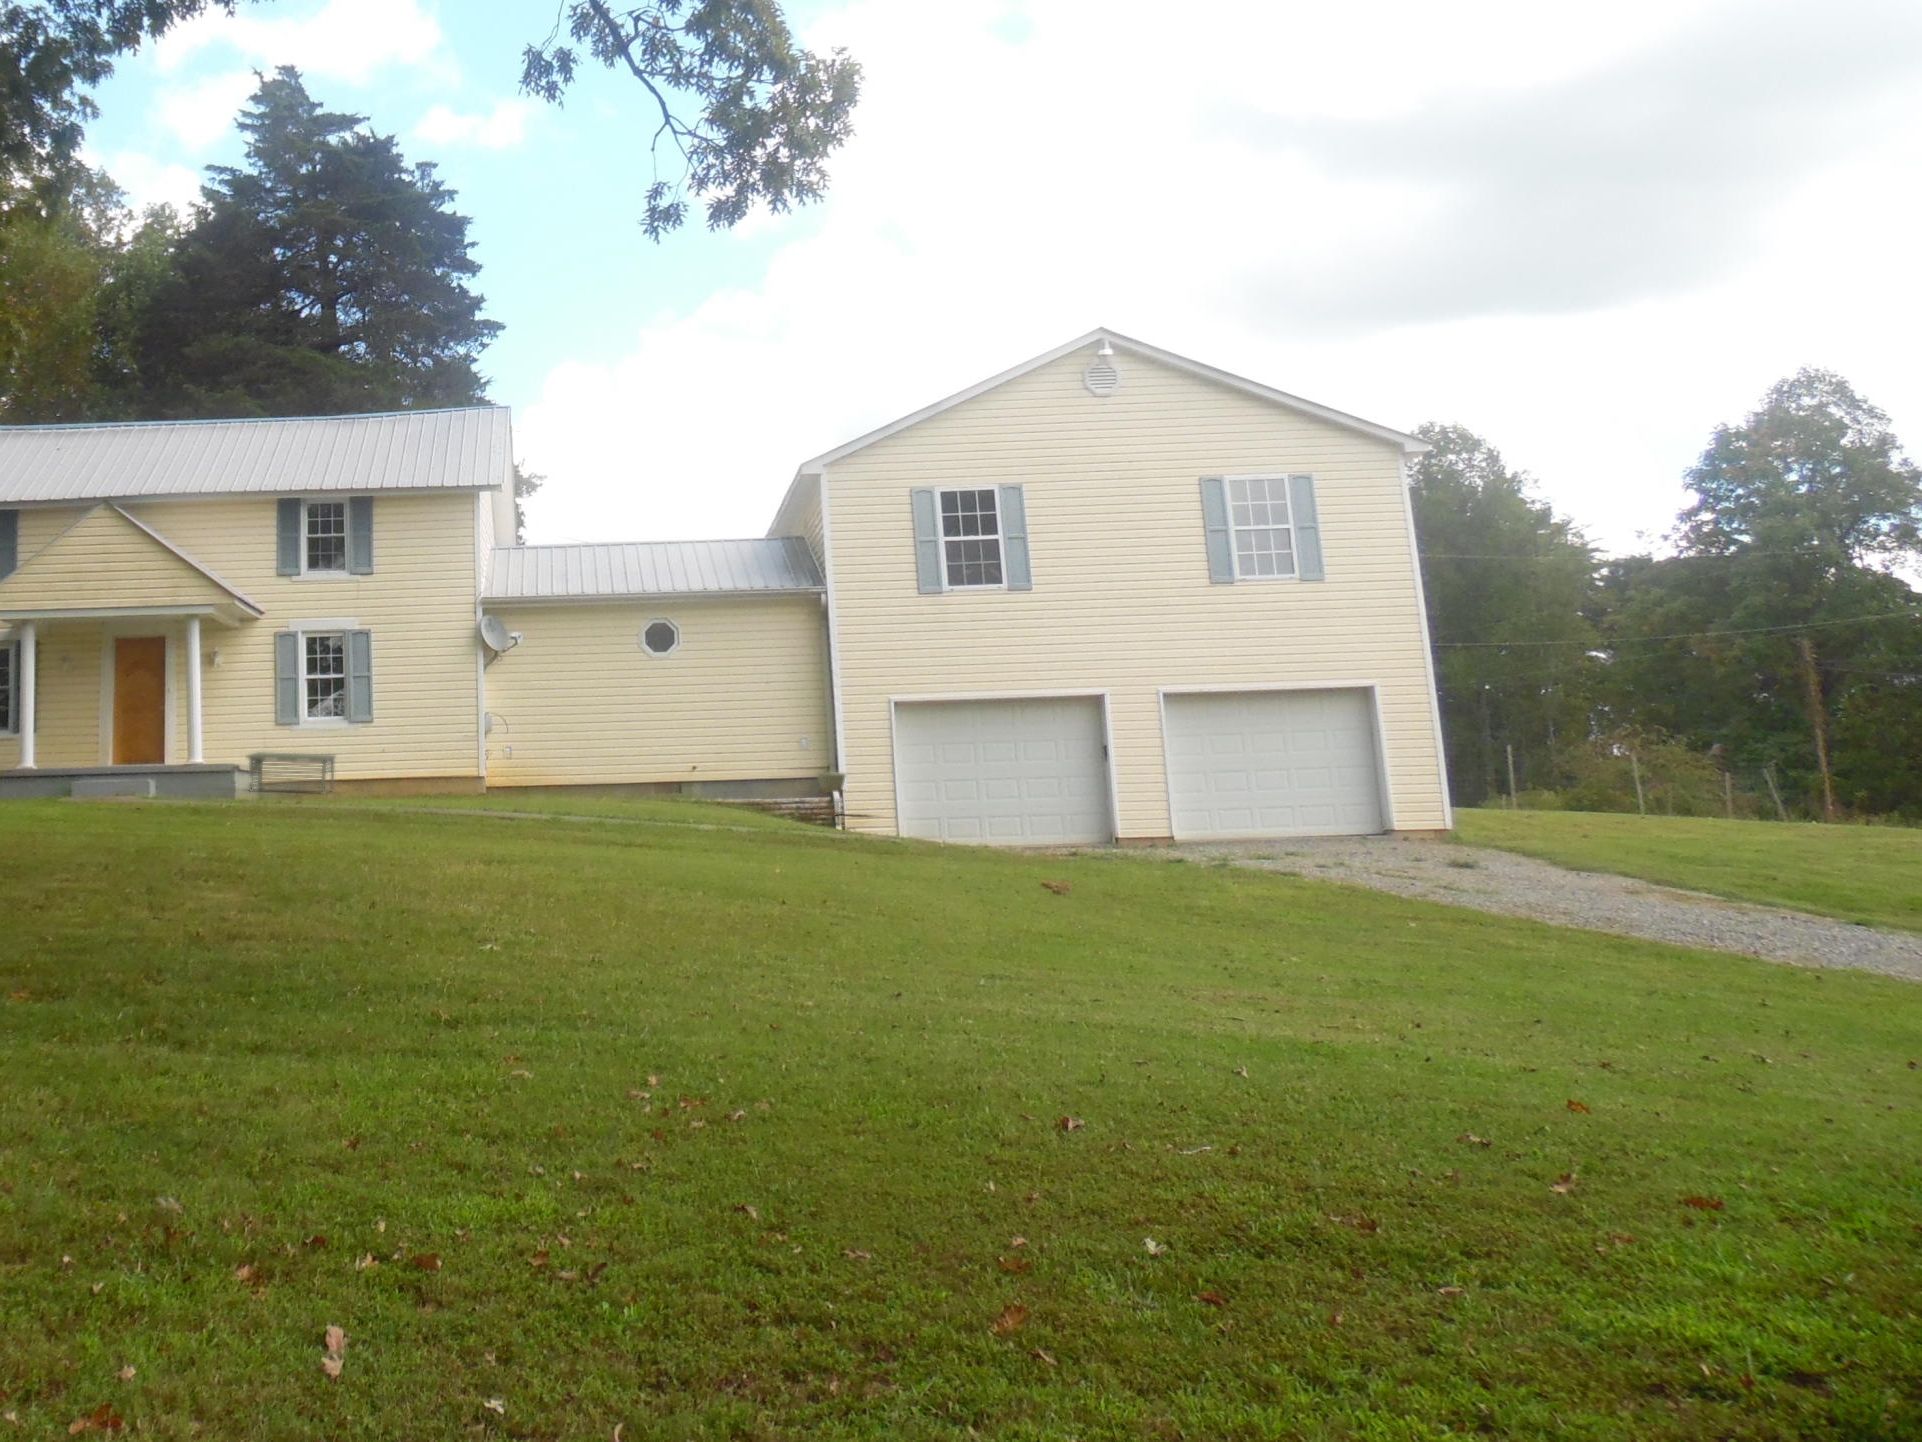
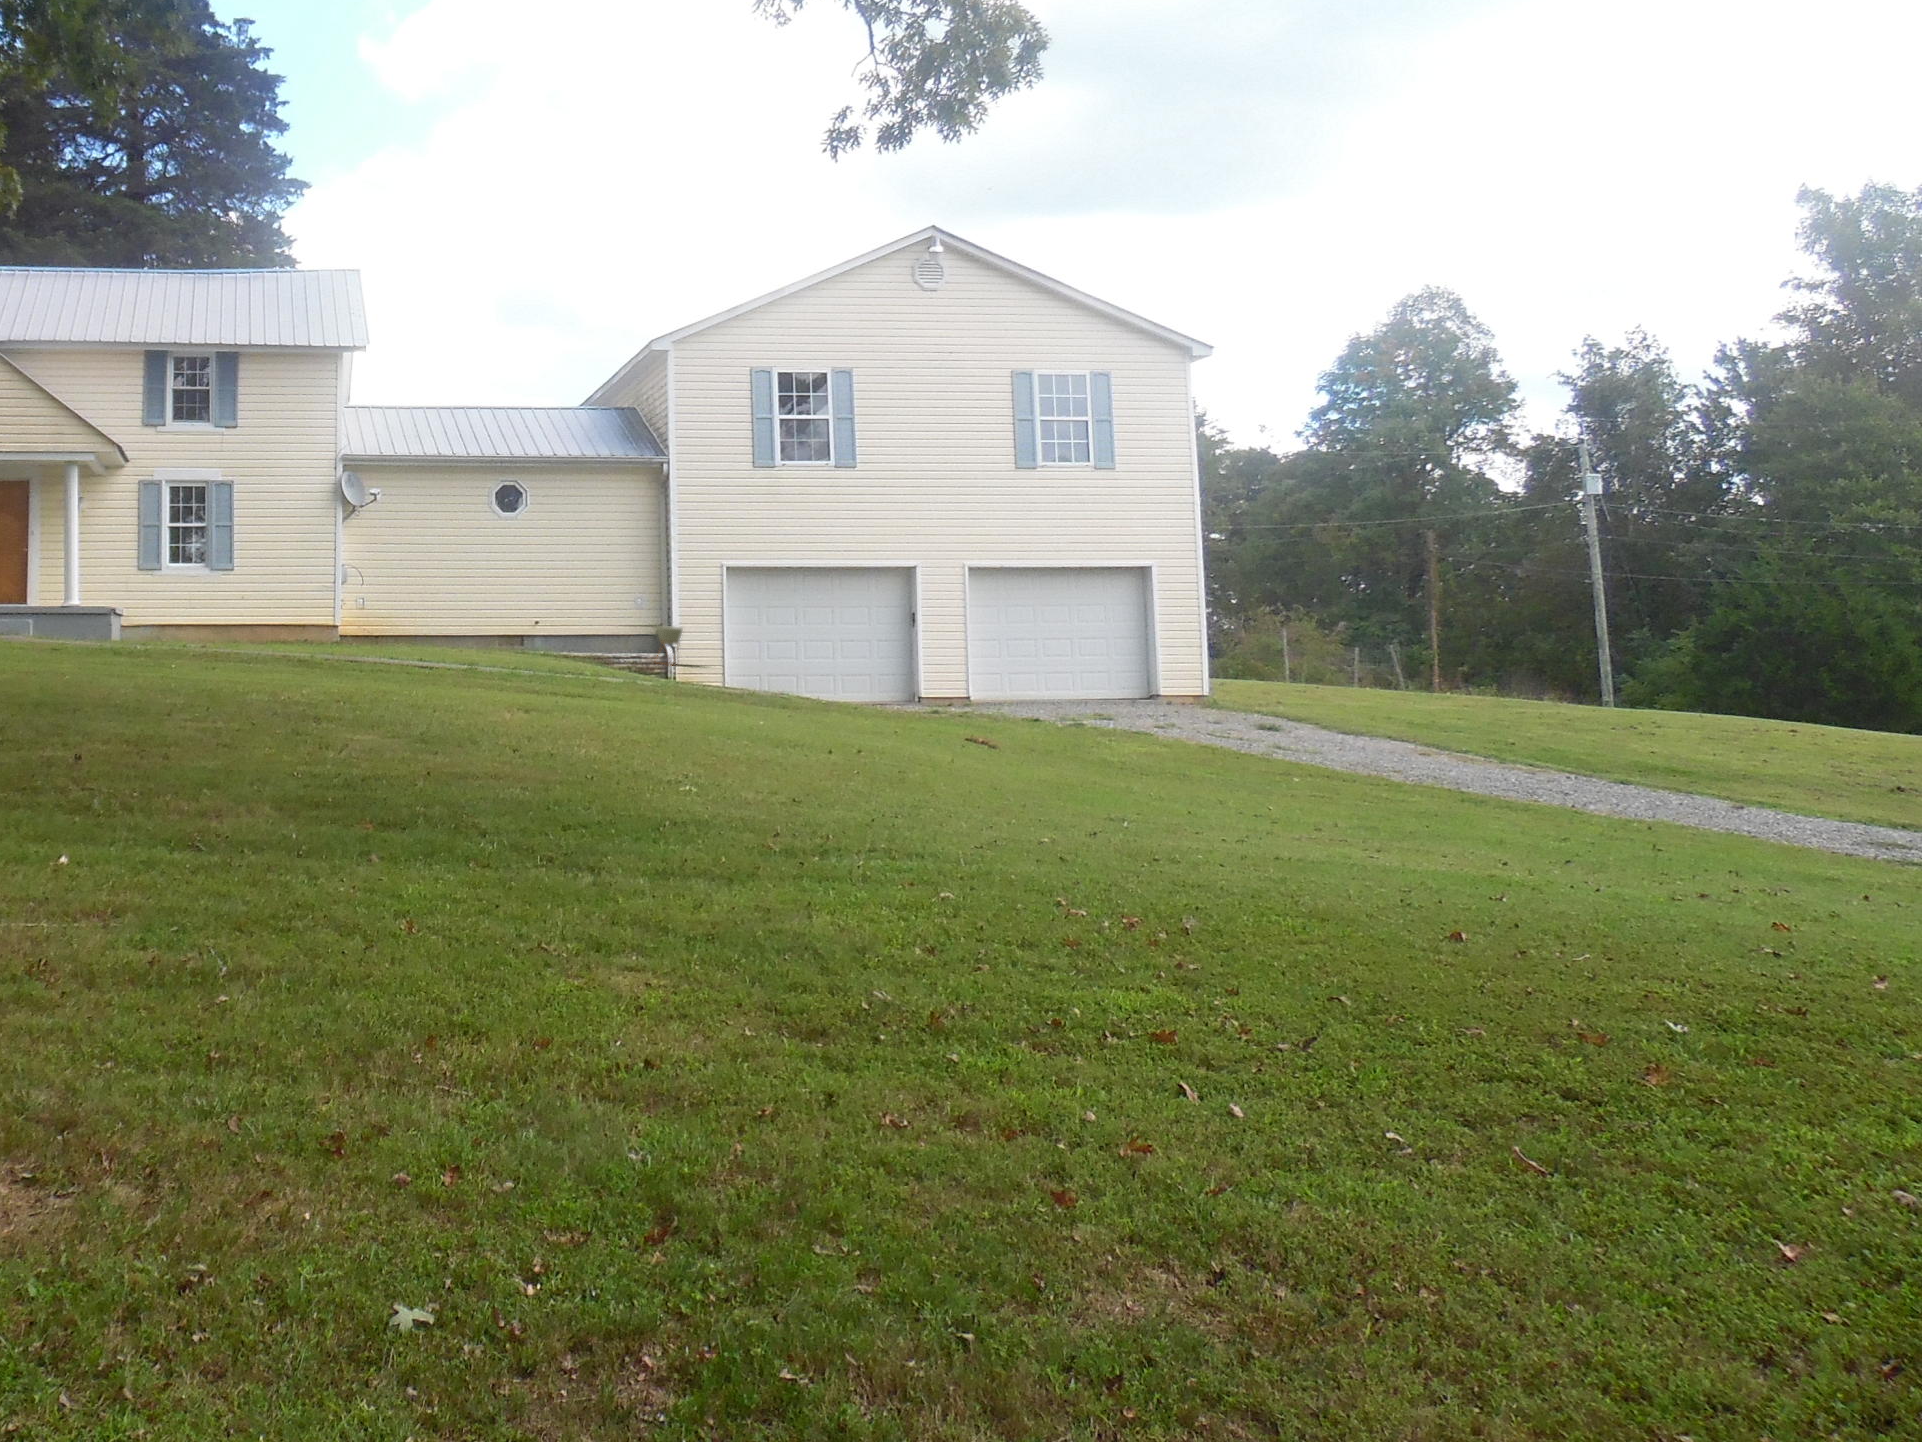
storage bench: present [246,752,335,793] -> none [114,594,199,636]

